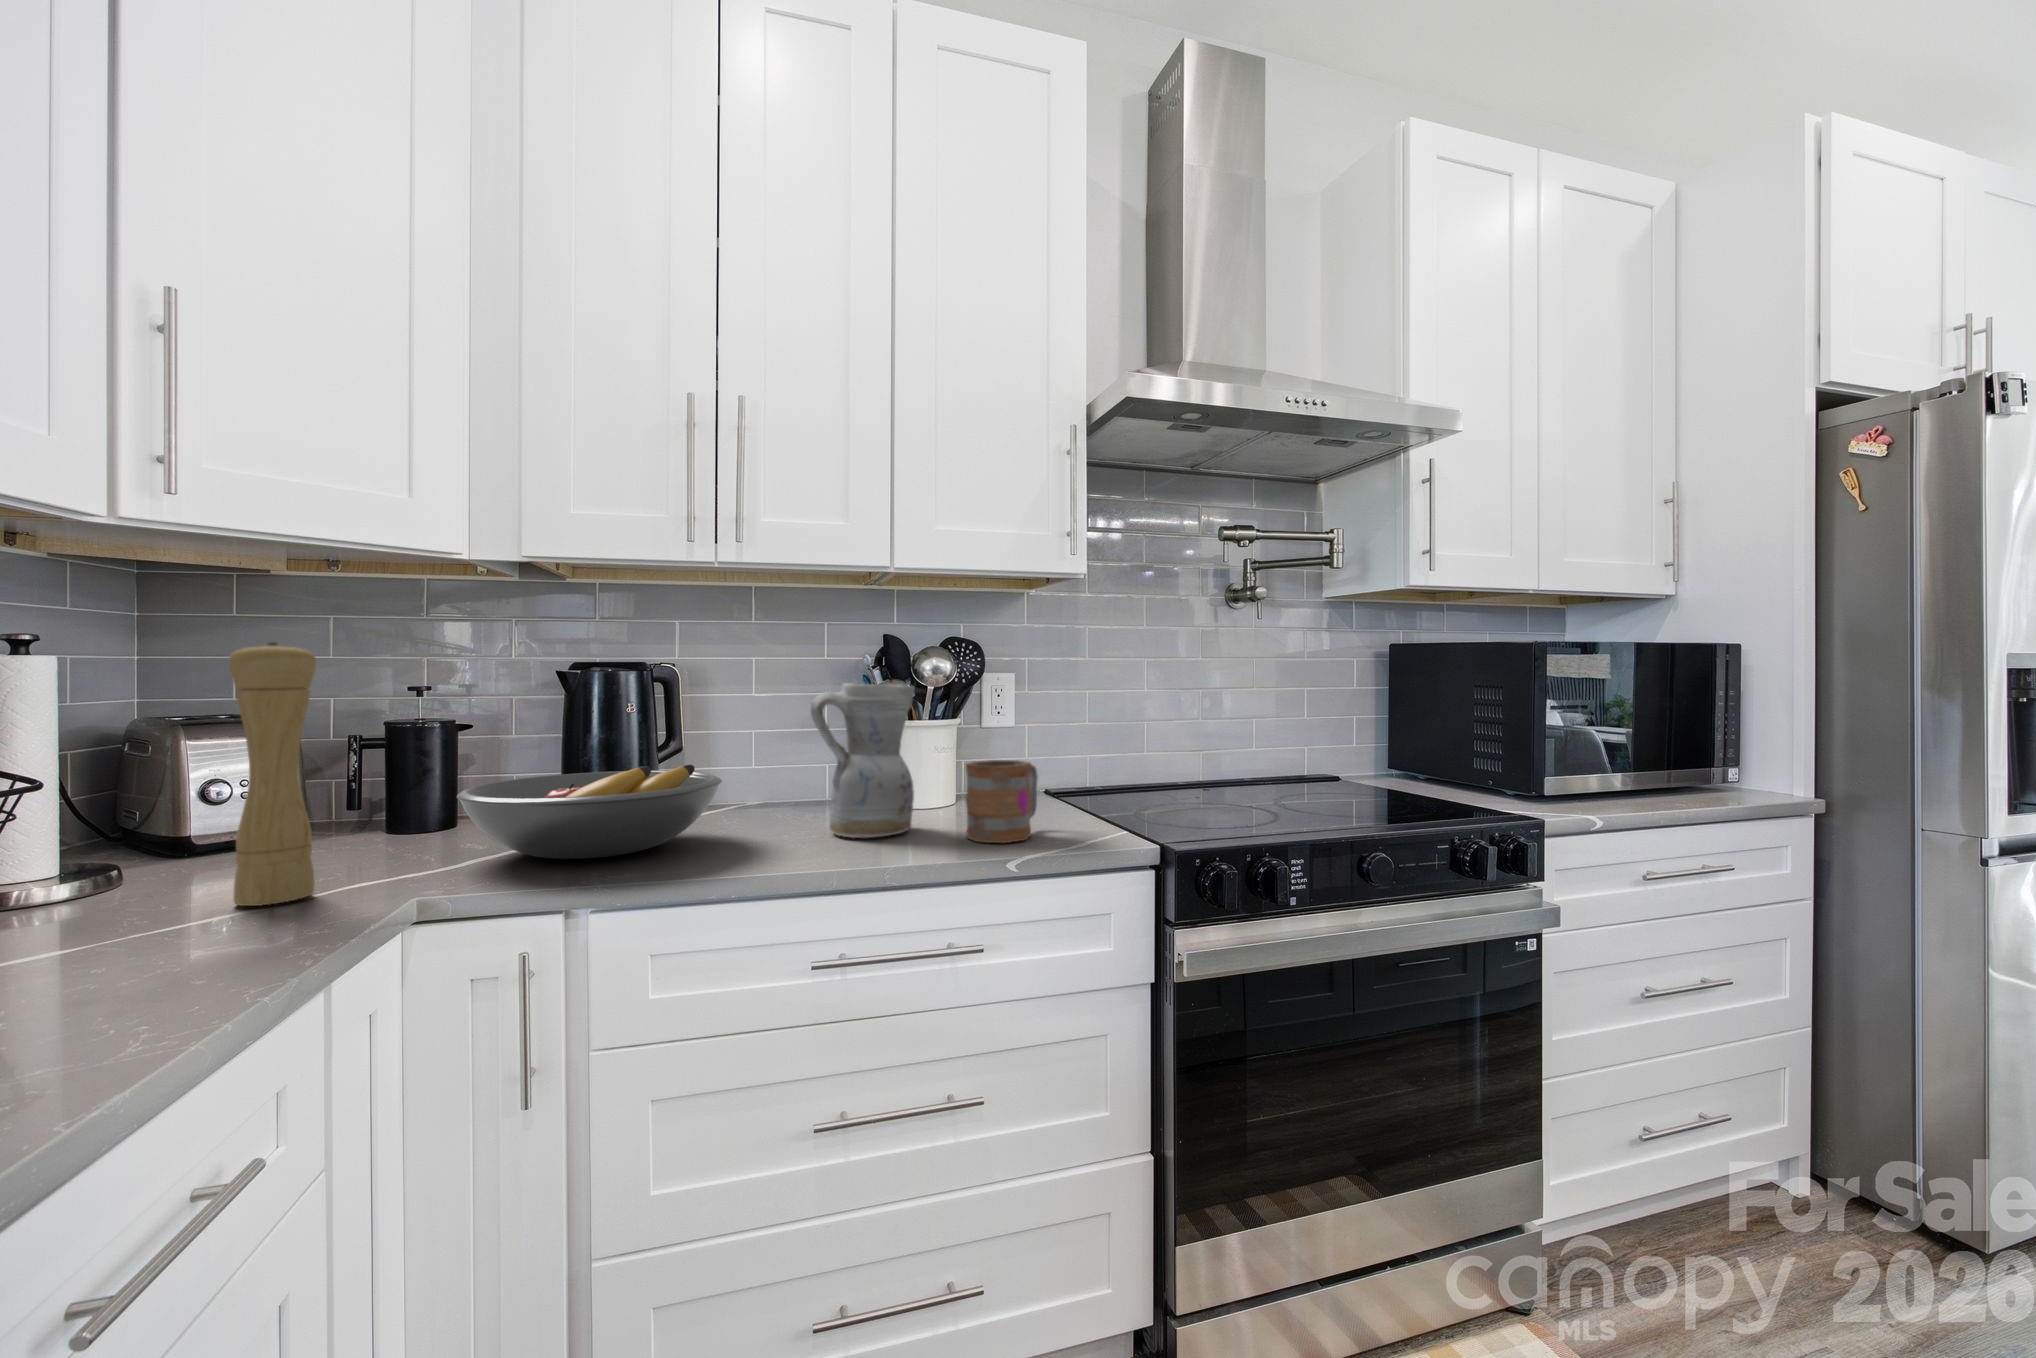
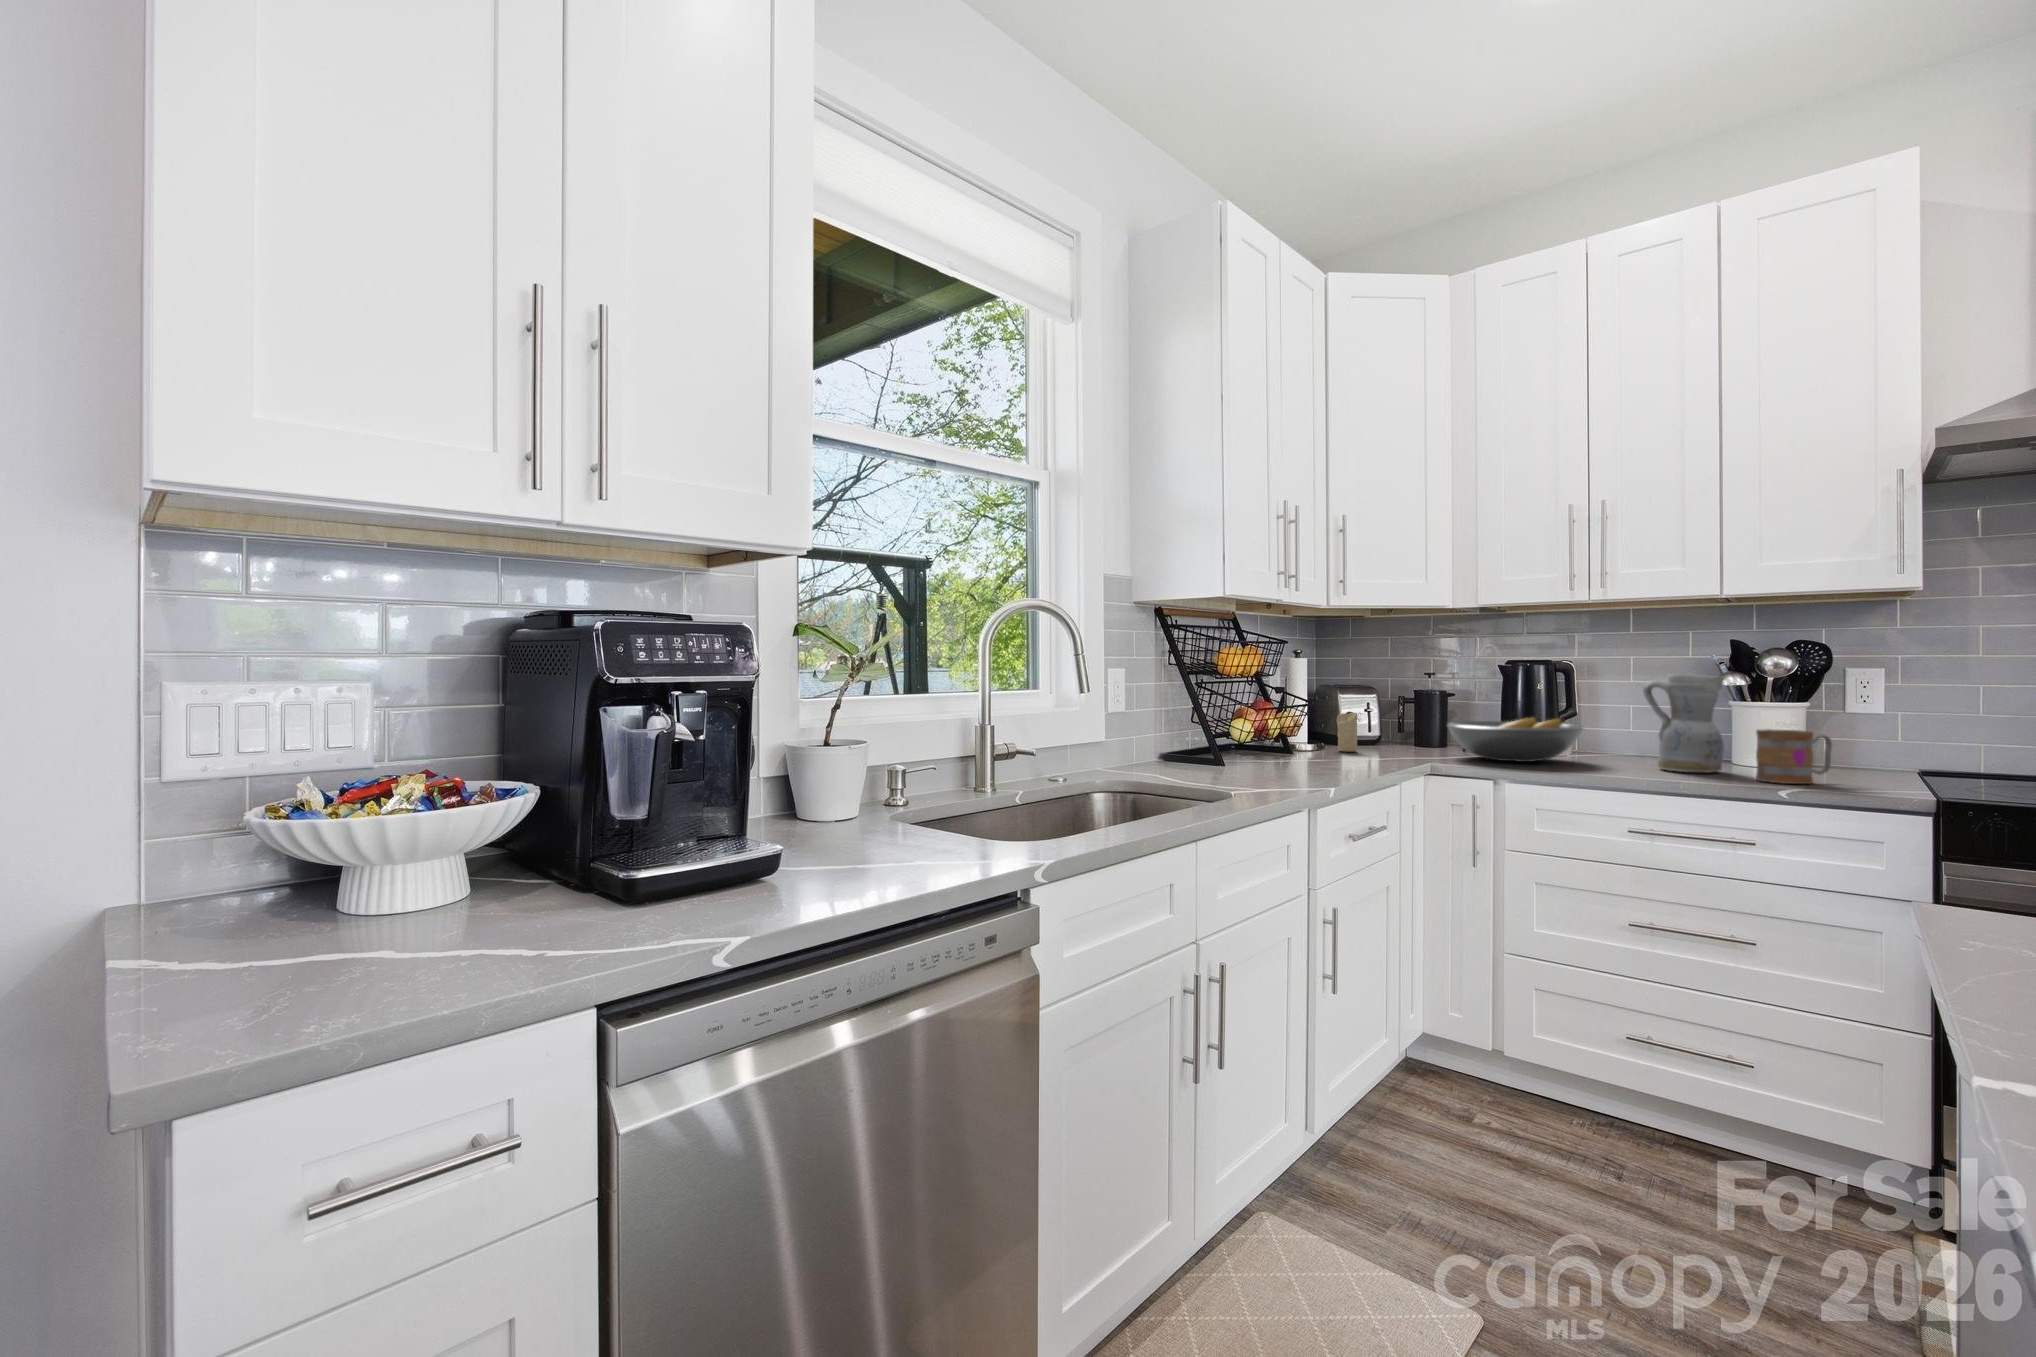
pepper mill: present [229,642,317,906] -> none [1367,655,1395,758]
candle: none [145,785,215,890] -> present [1337,713,1358,752]

